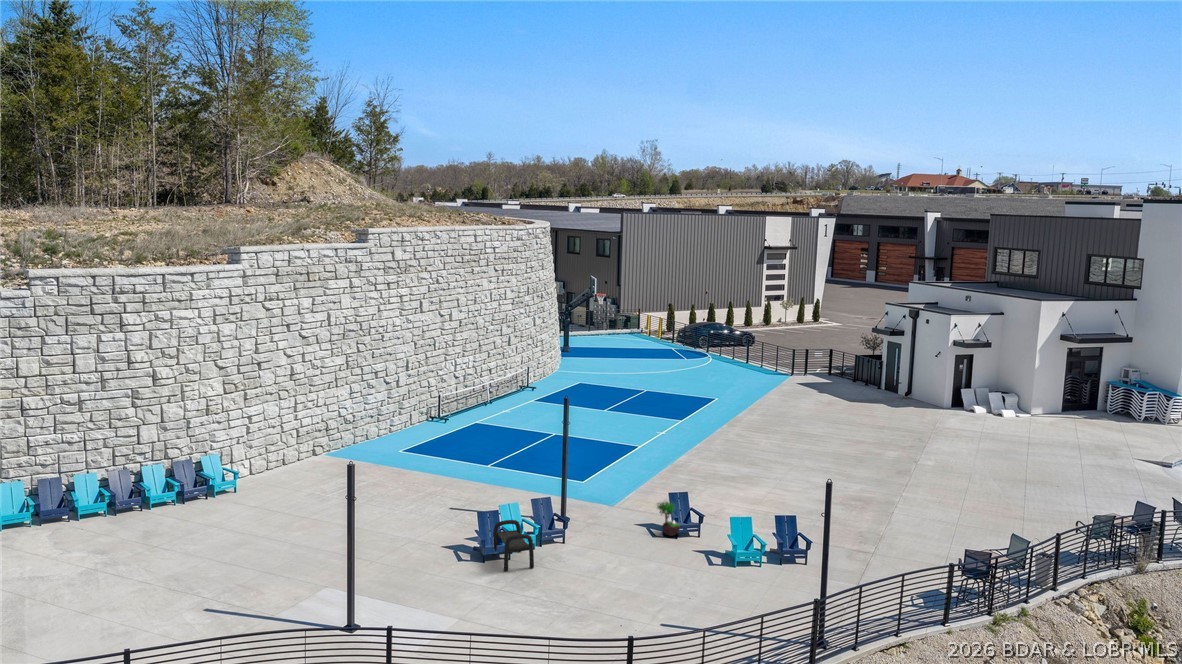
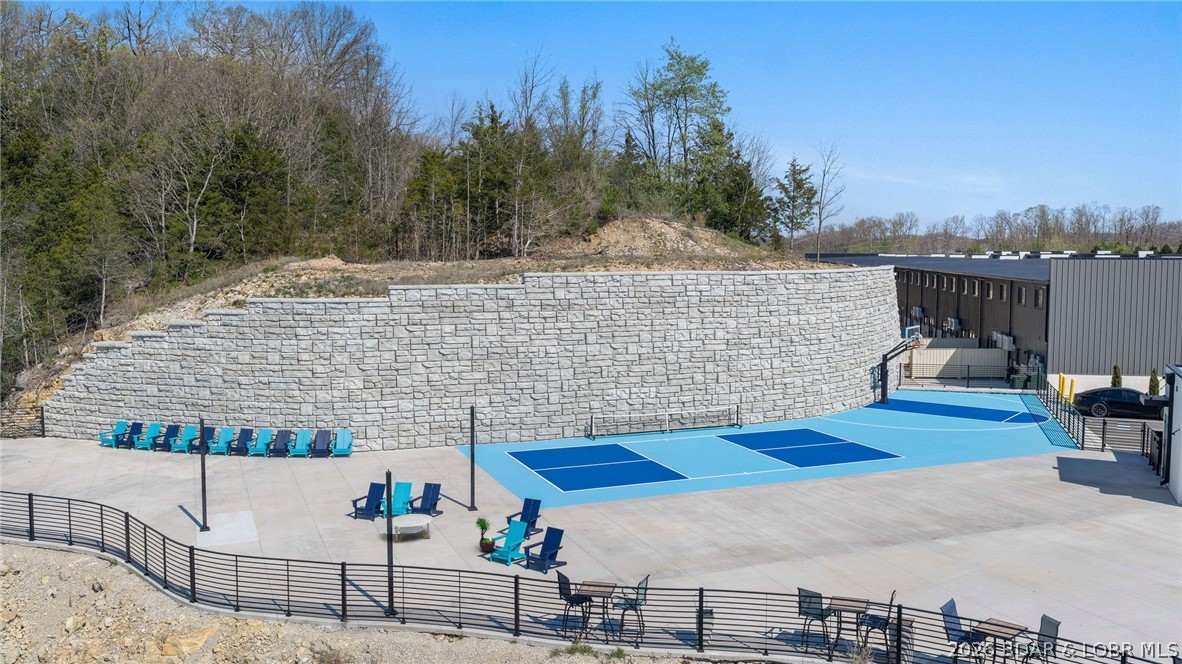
round table: none [548,517,599,555] -> present [393,514,433,542]
bench: present [493,520,534,571] -> none [333,502,377,541]

